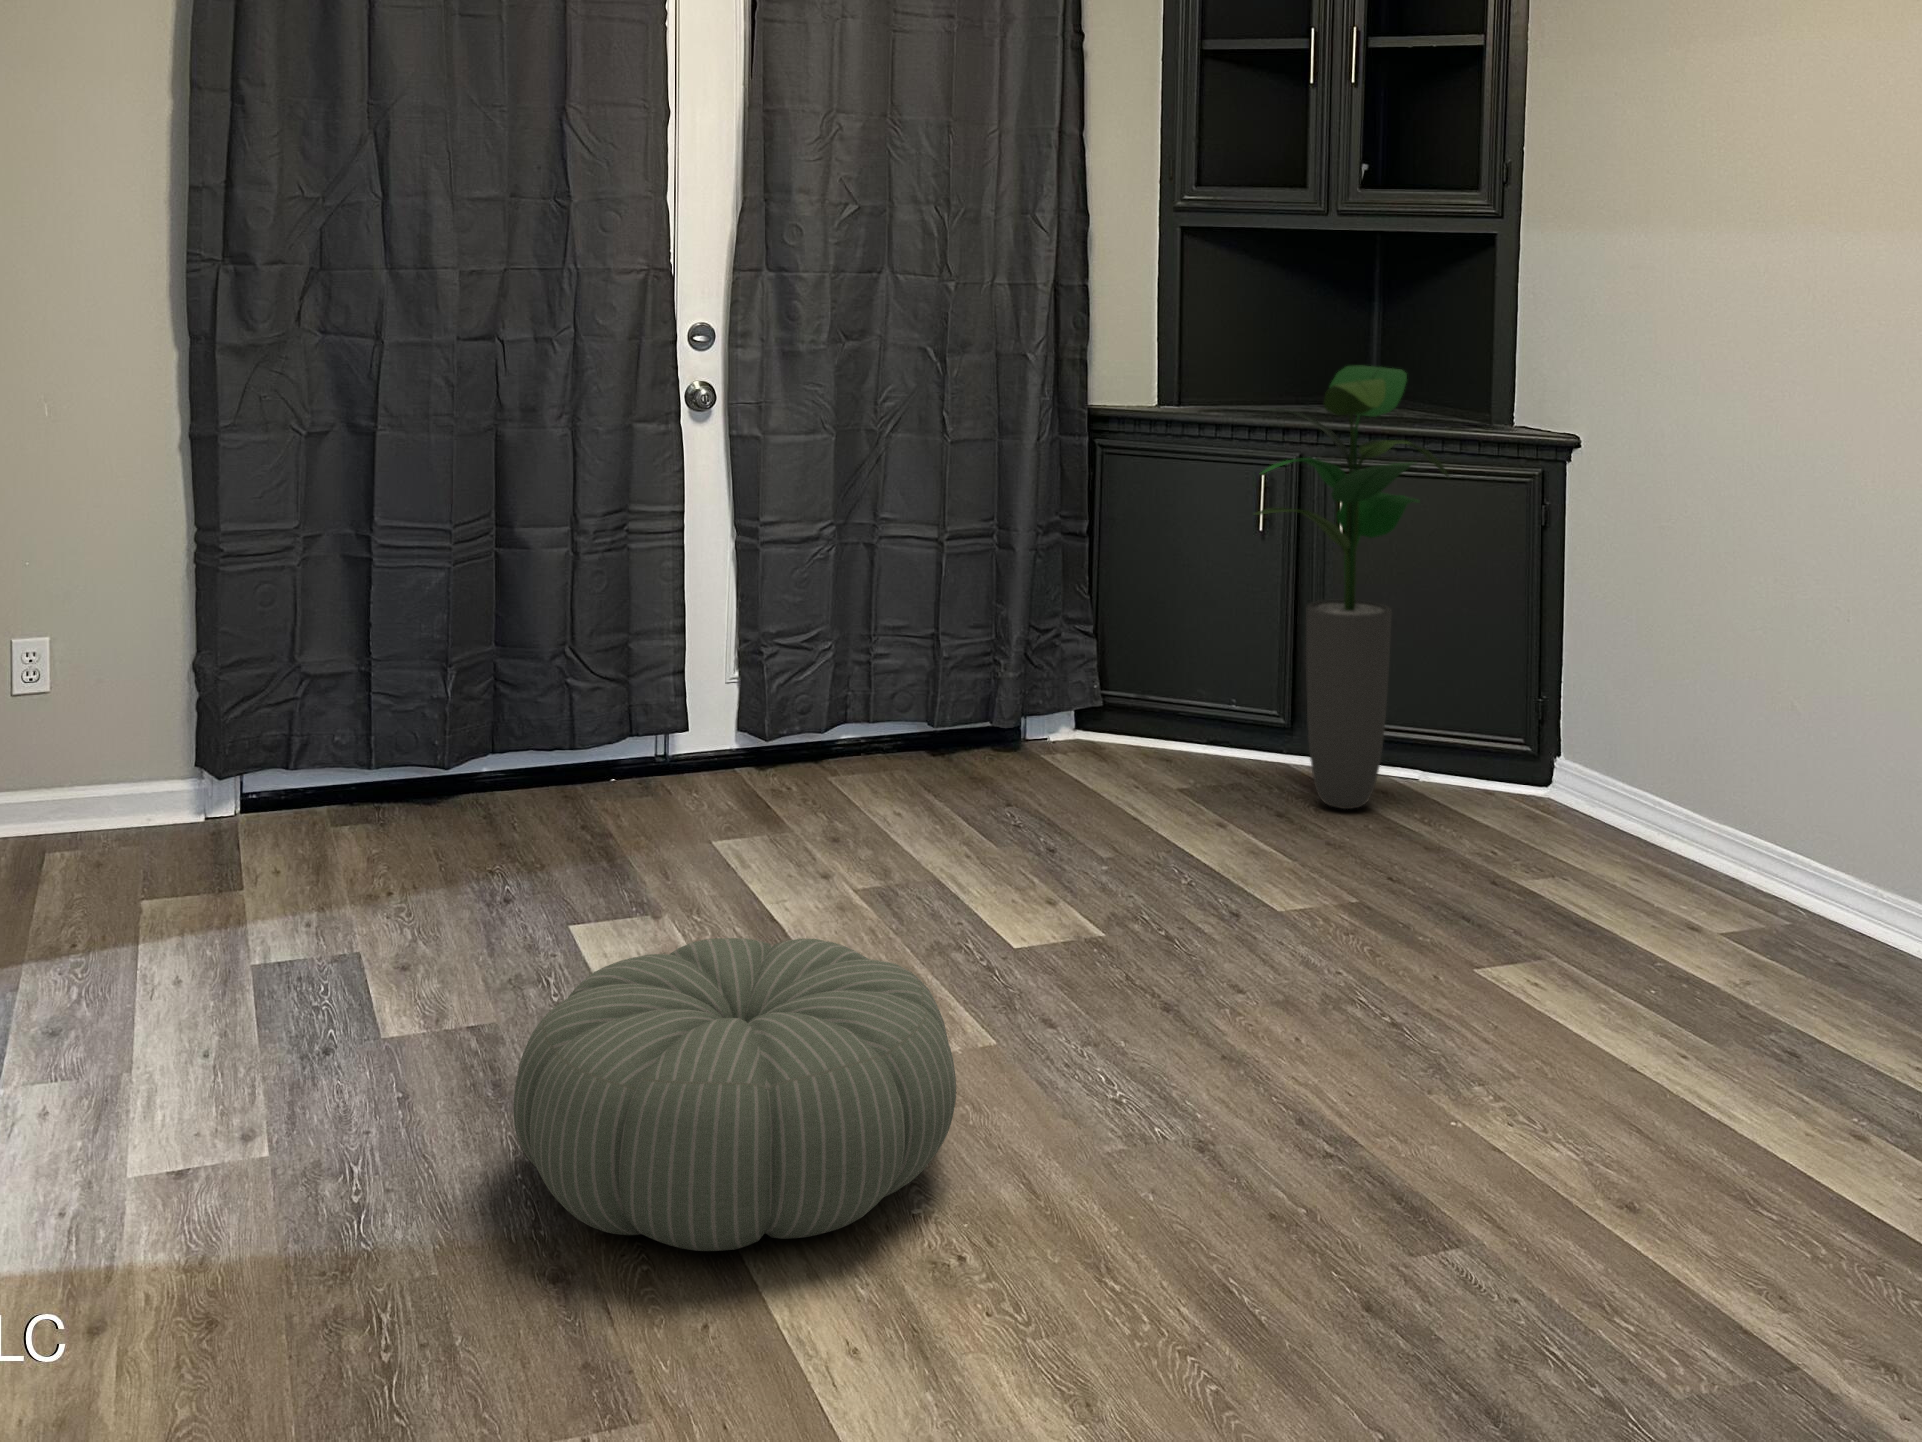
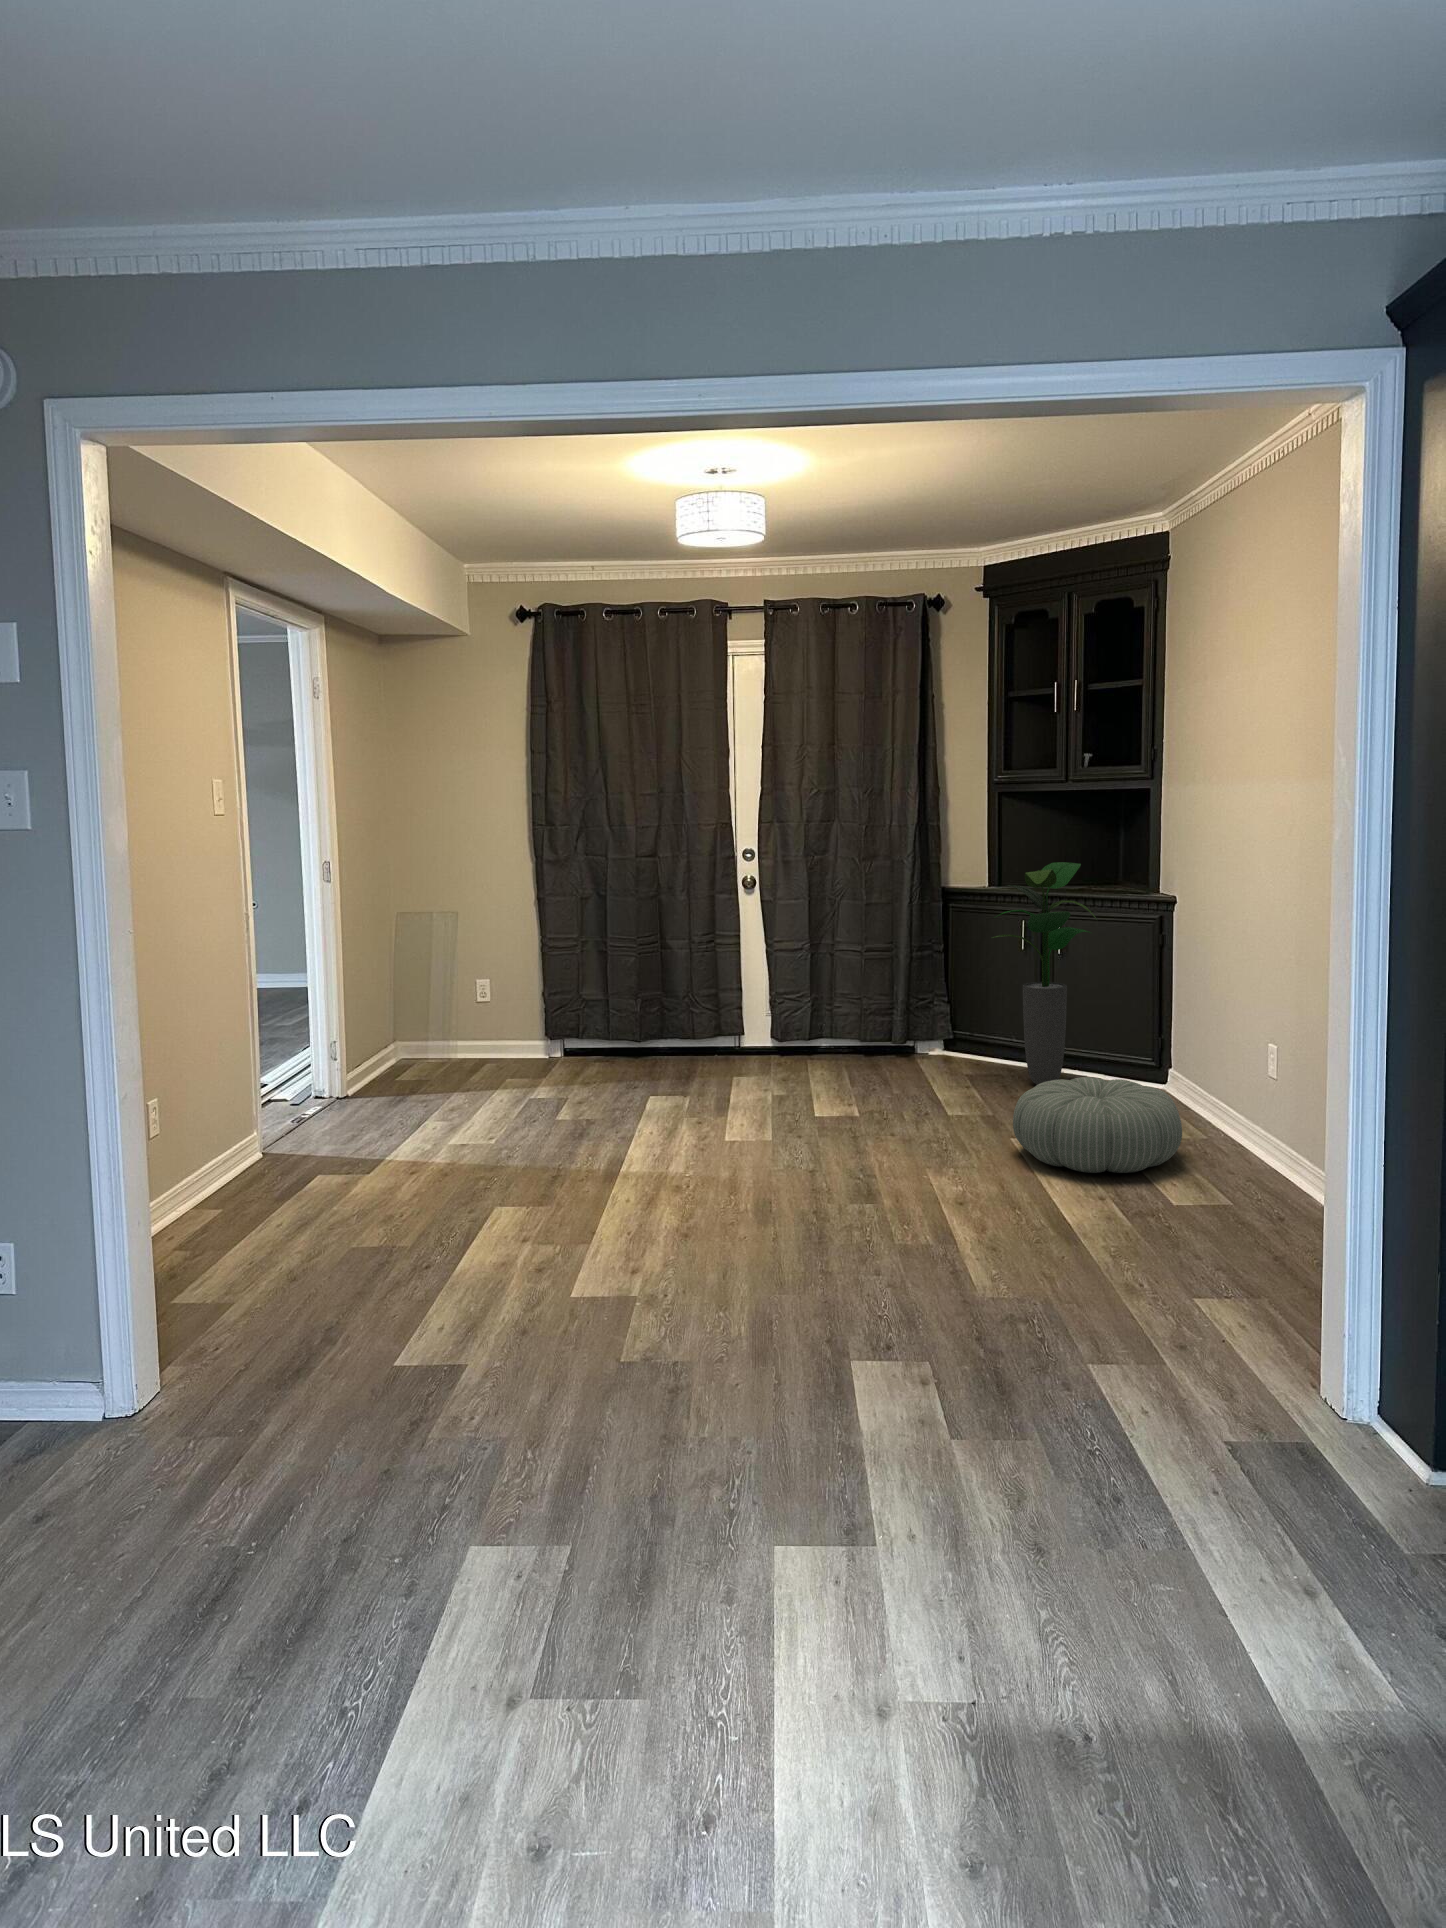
pouf: present [513,938,956,1251] -> present [1013,1077,1182,1173]

